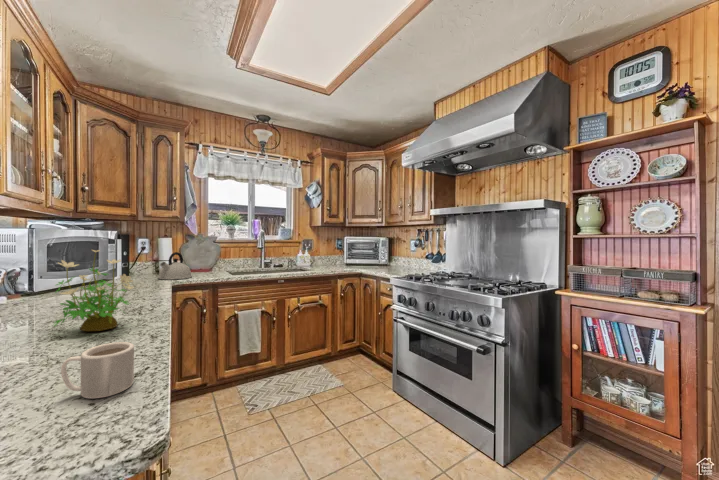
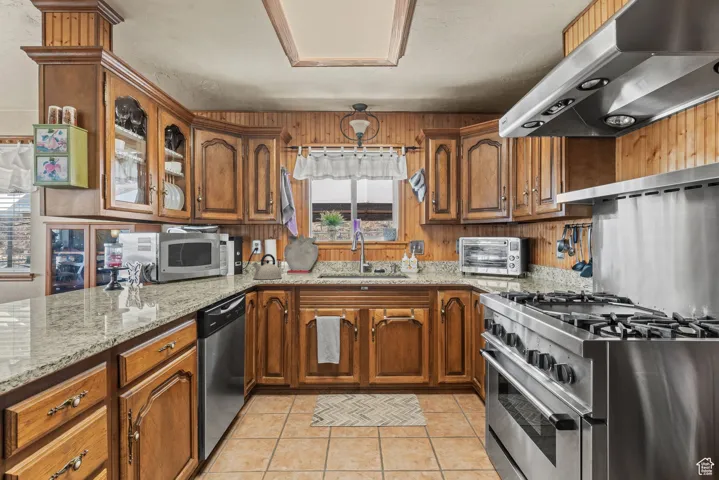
potted plant: present [55,250,133,331] -> none [123,245,175,306]
mug: present [61,342,134,398] -> none [69,304,109,337]

